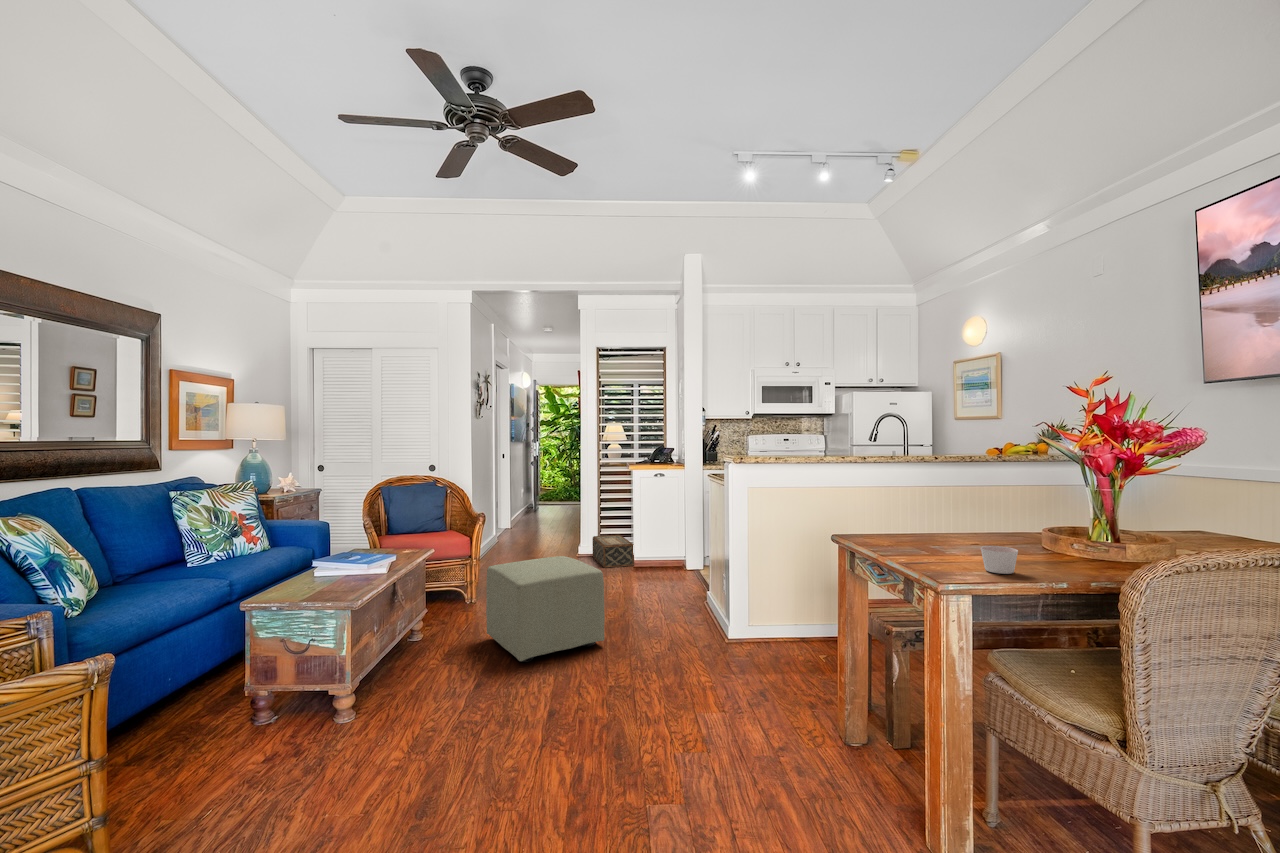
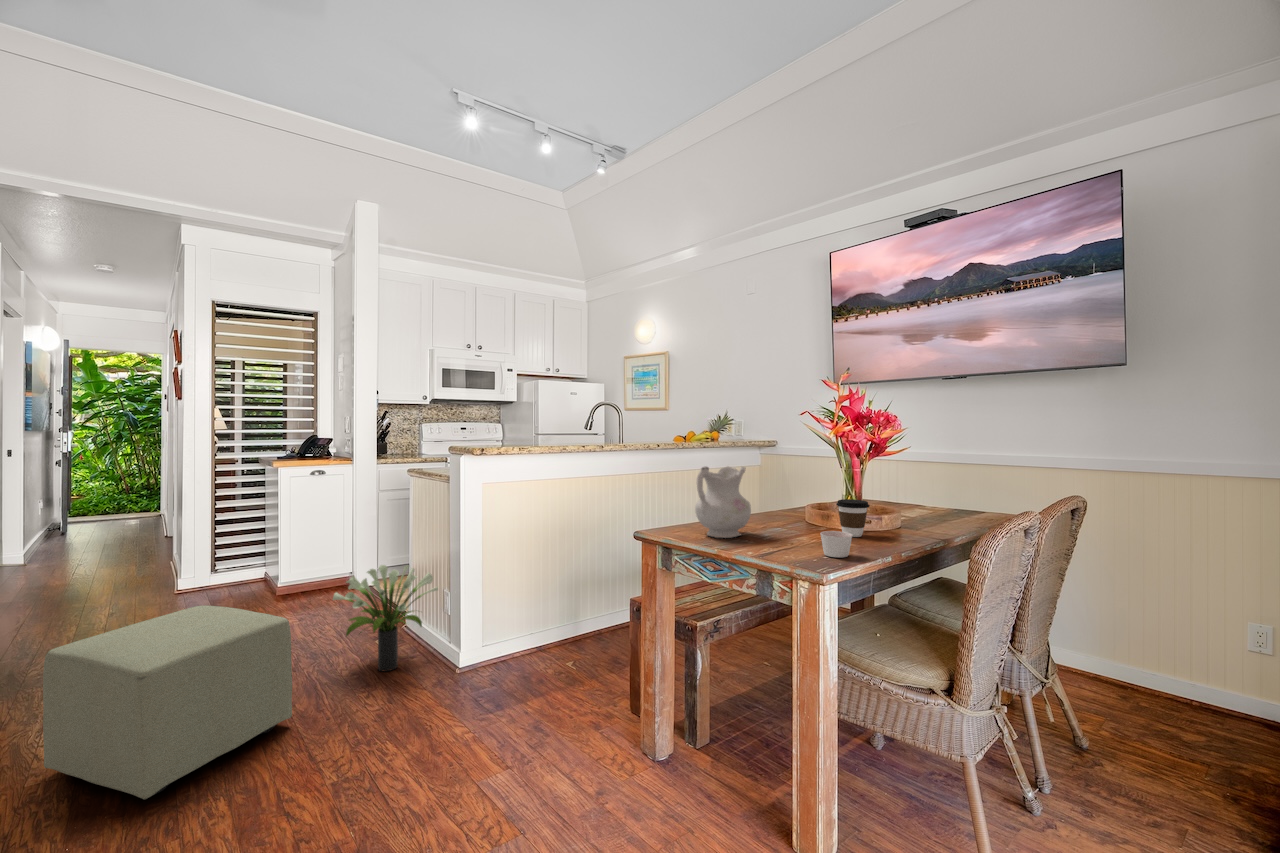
ceramic pitcher: none [878,475,944,547] -> present [695,466,751,538]
coffee cup: none [1052,519,1096,563] -> present [836,499,869,537]
woven basket: present [593,535,634,568] -> none [206,556,281,605]
potted plant: none [639,545,713,629] -> present [333,565,438,671]

